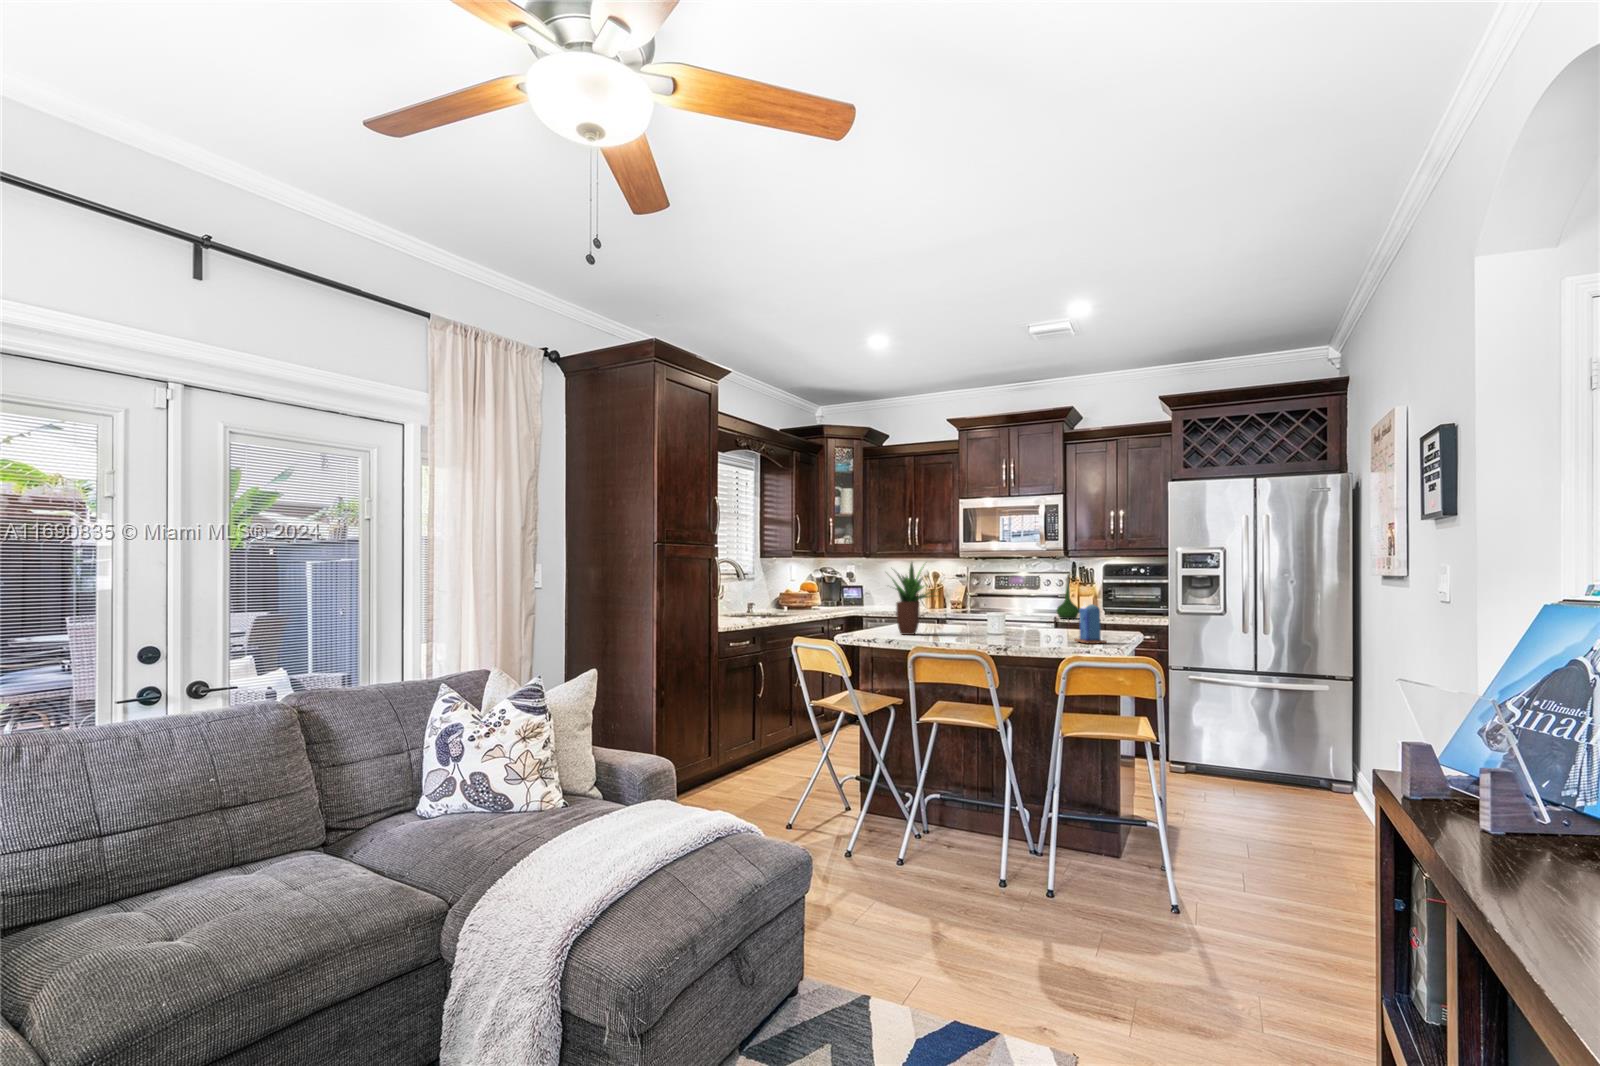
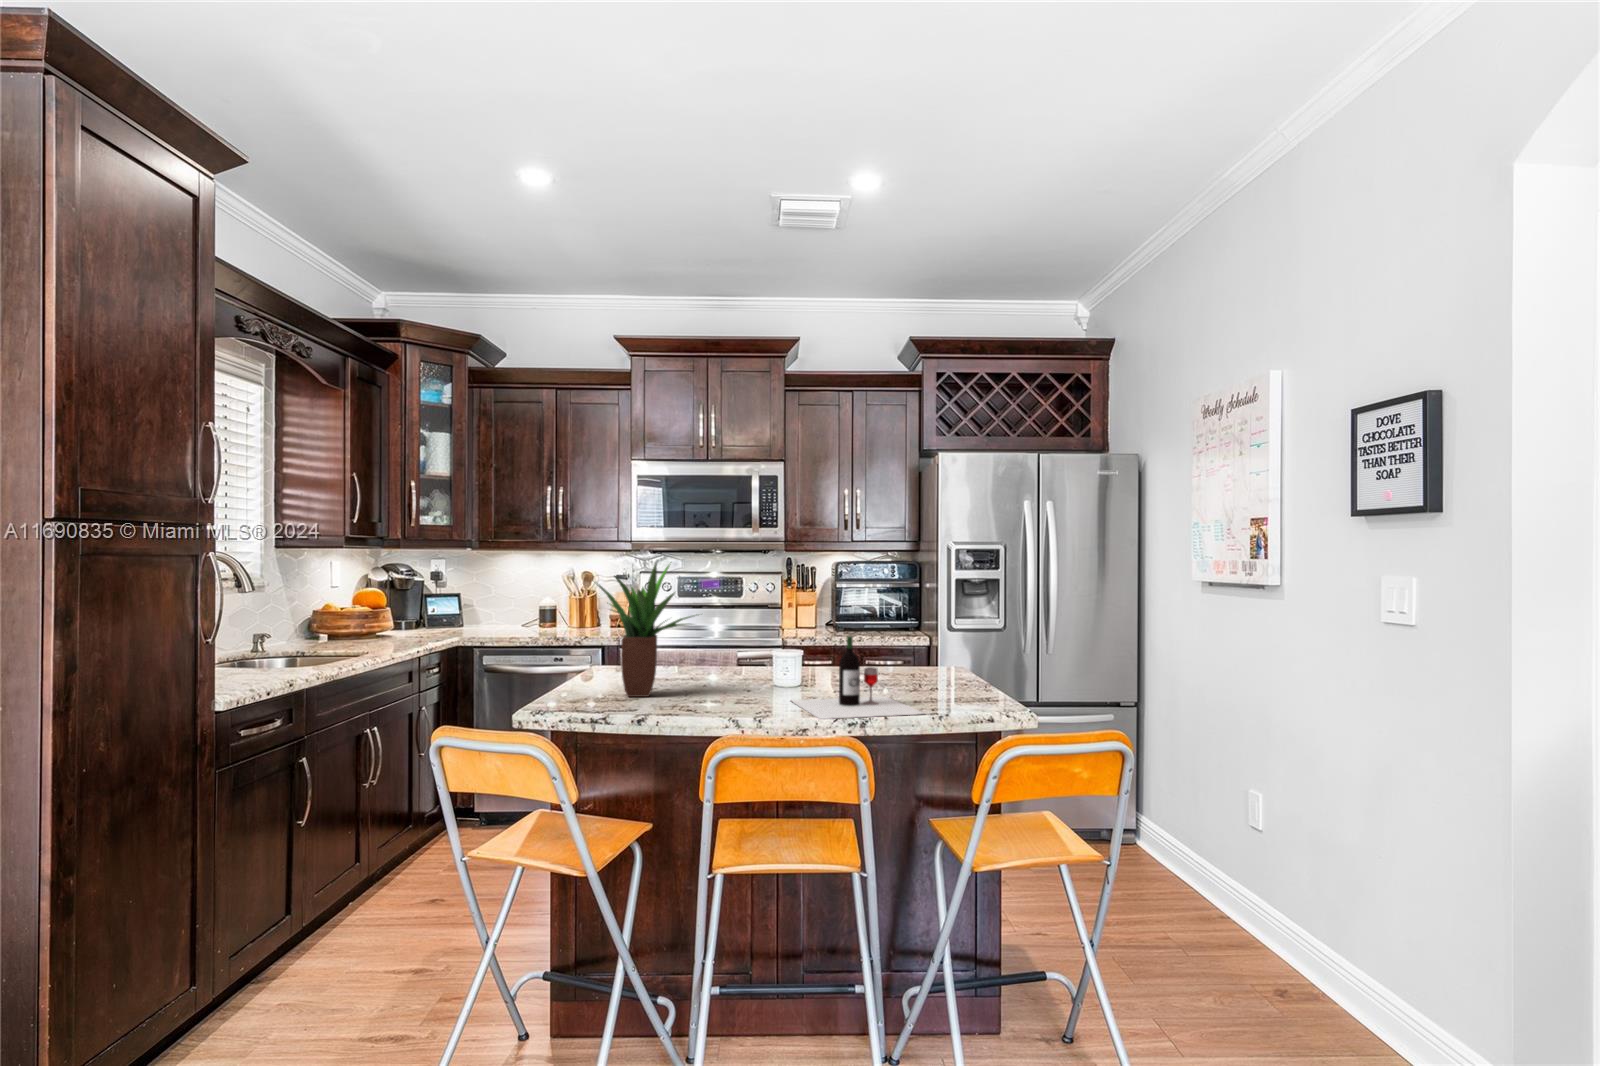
vase: present [1057,578,1079,619] -> none [776,580,807,639]
wine bottle: none [985,602,1053,648] -> present [792,636,923,719]
candle: present [1074,604,1106,644] -> none [914,629,966,697]

